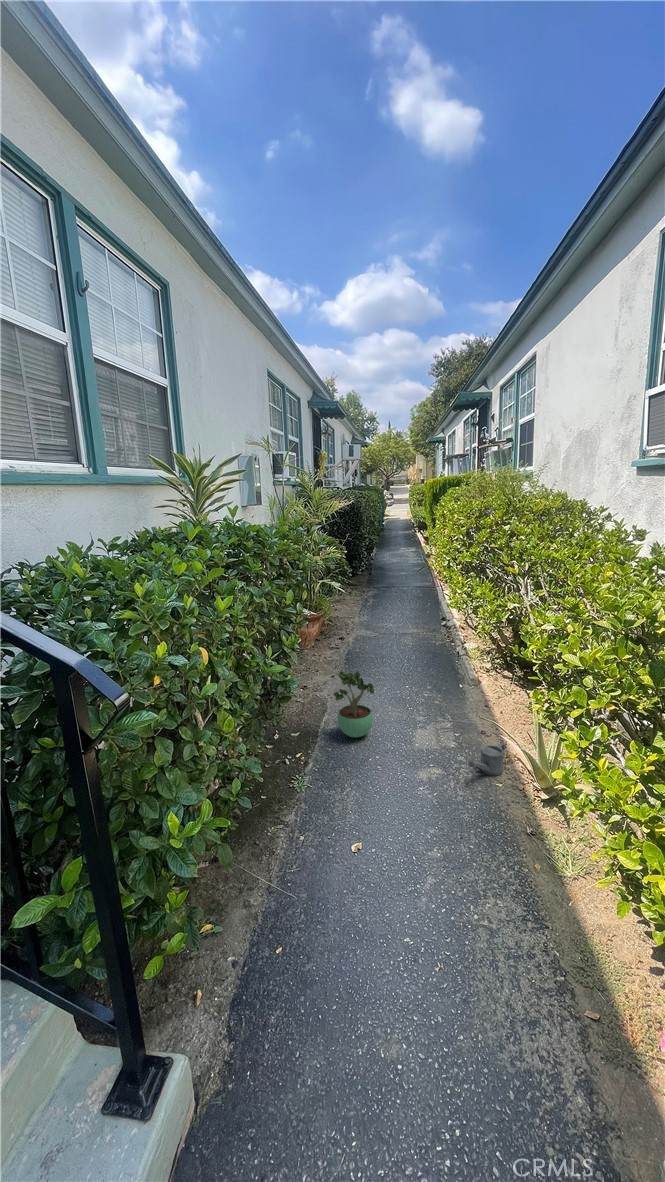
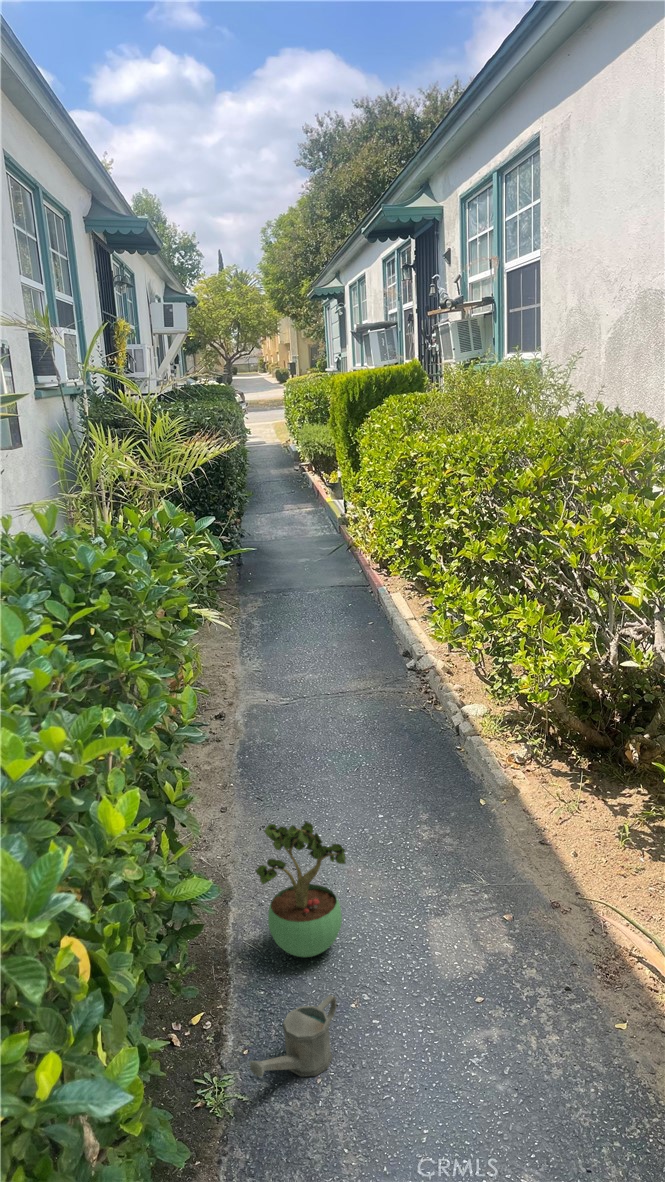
watering can: present [469,743,505,776] -> present [250,995,337,1077]

